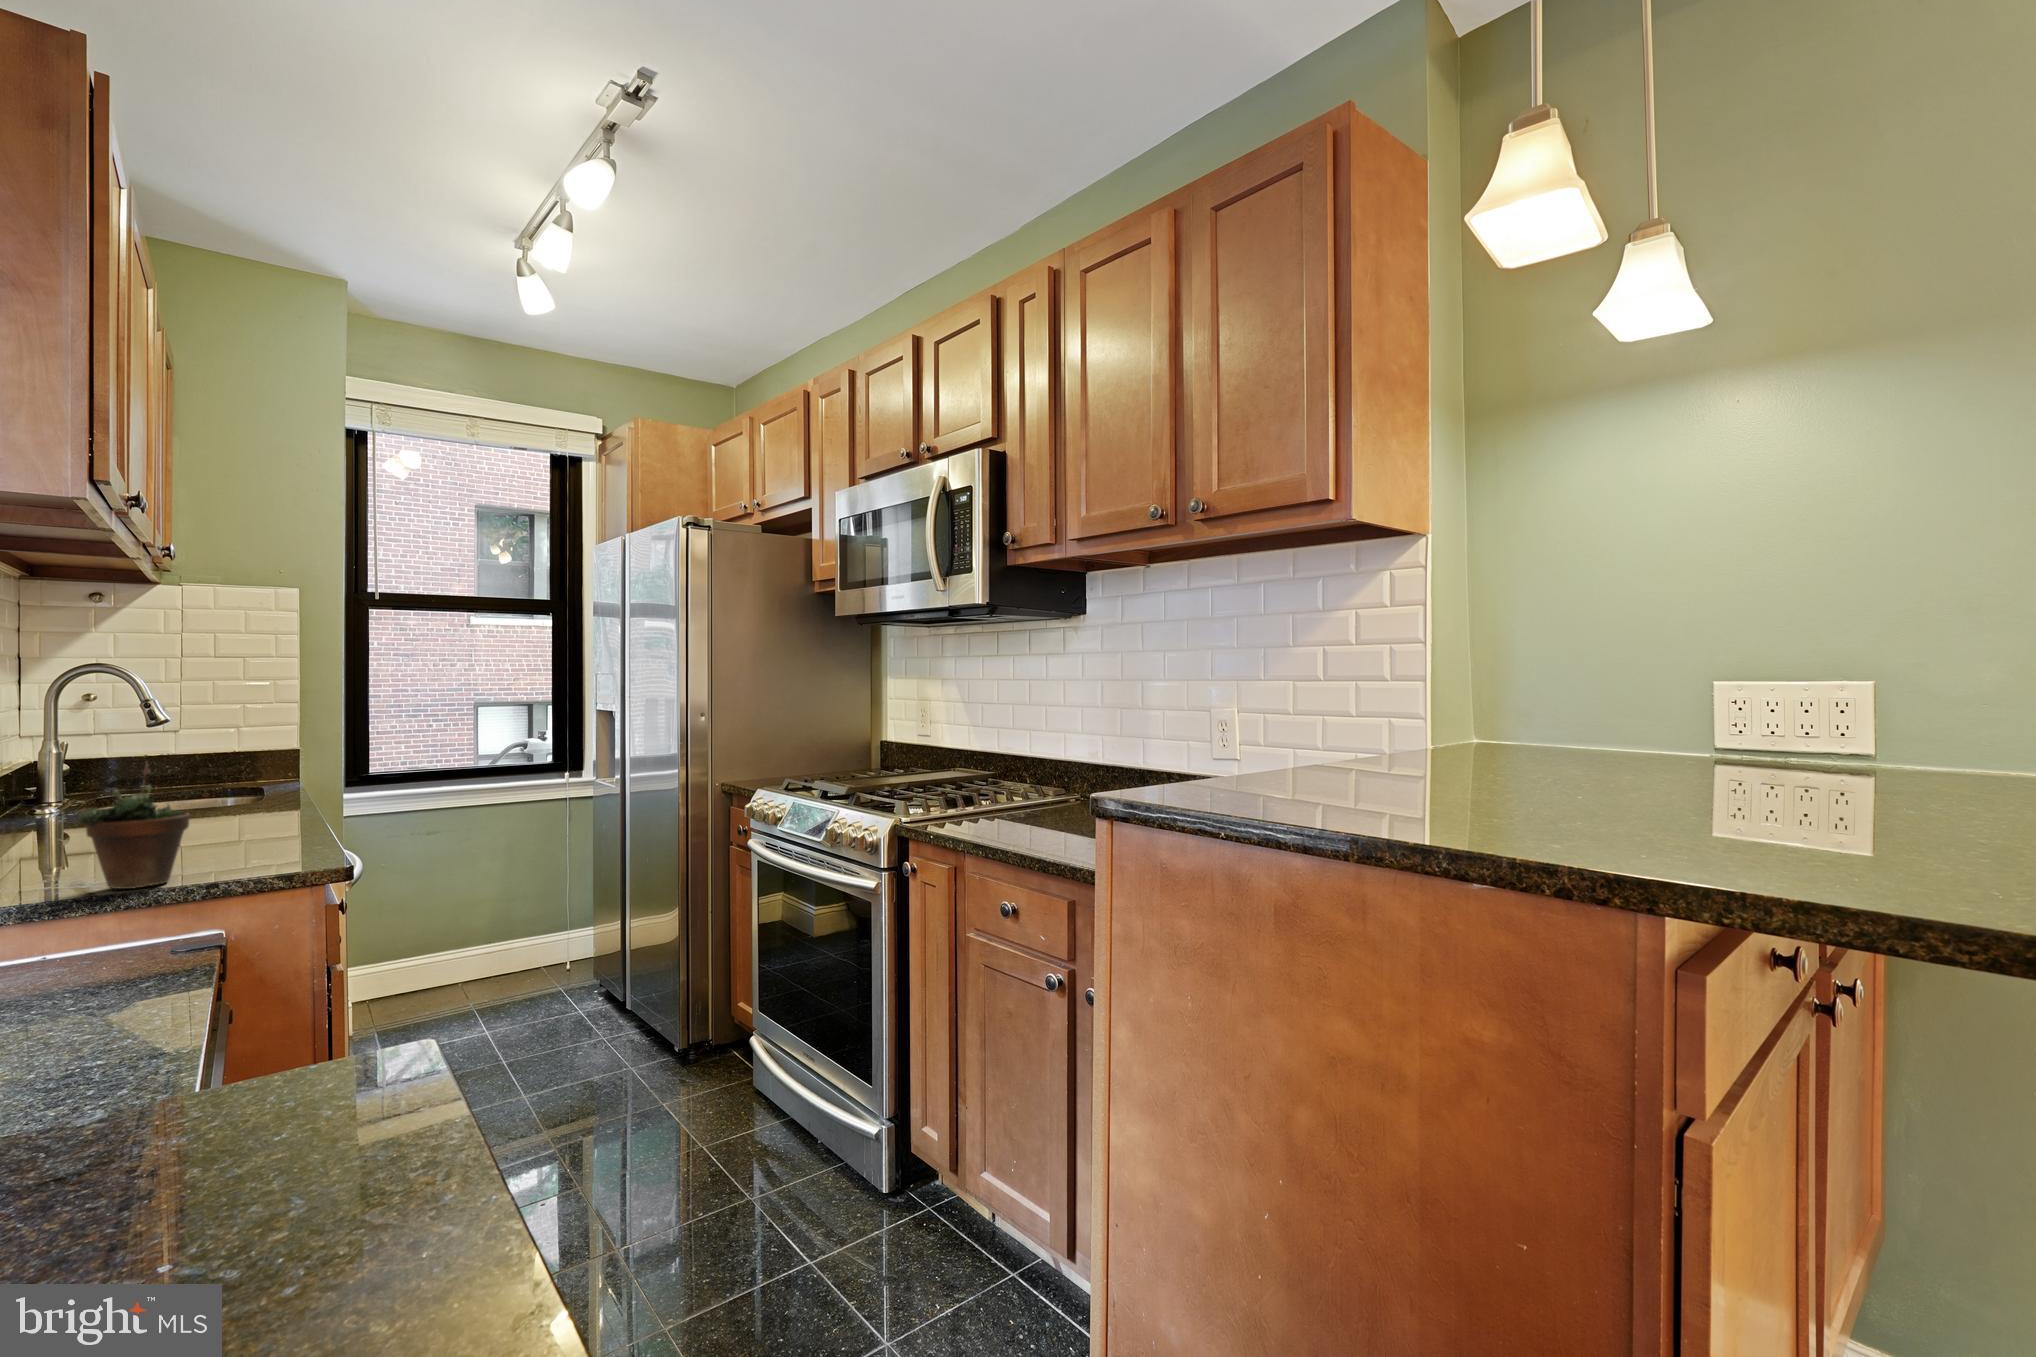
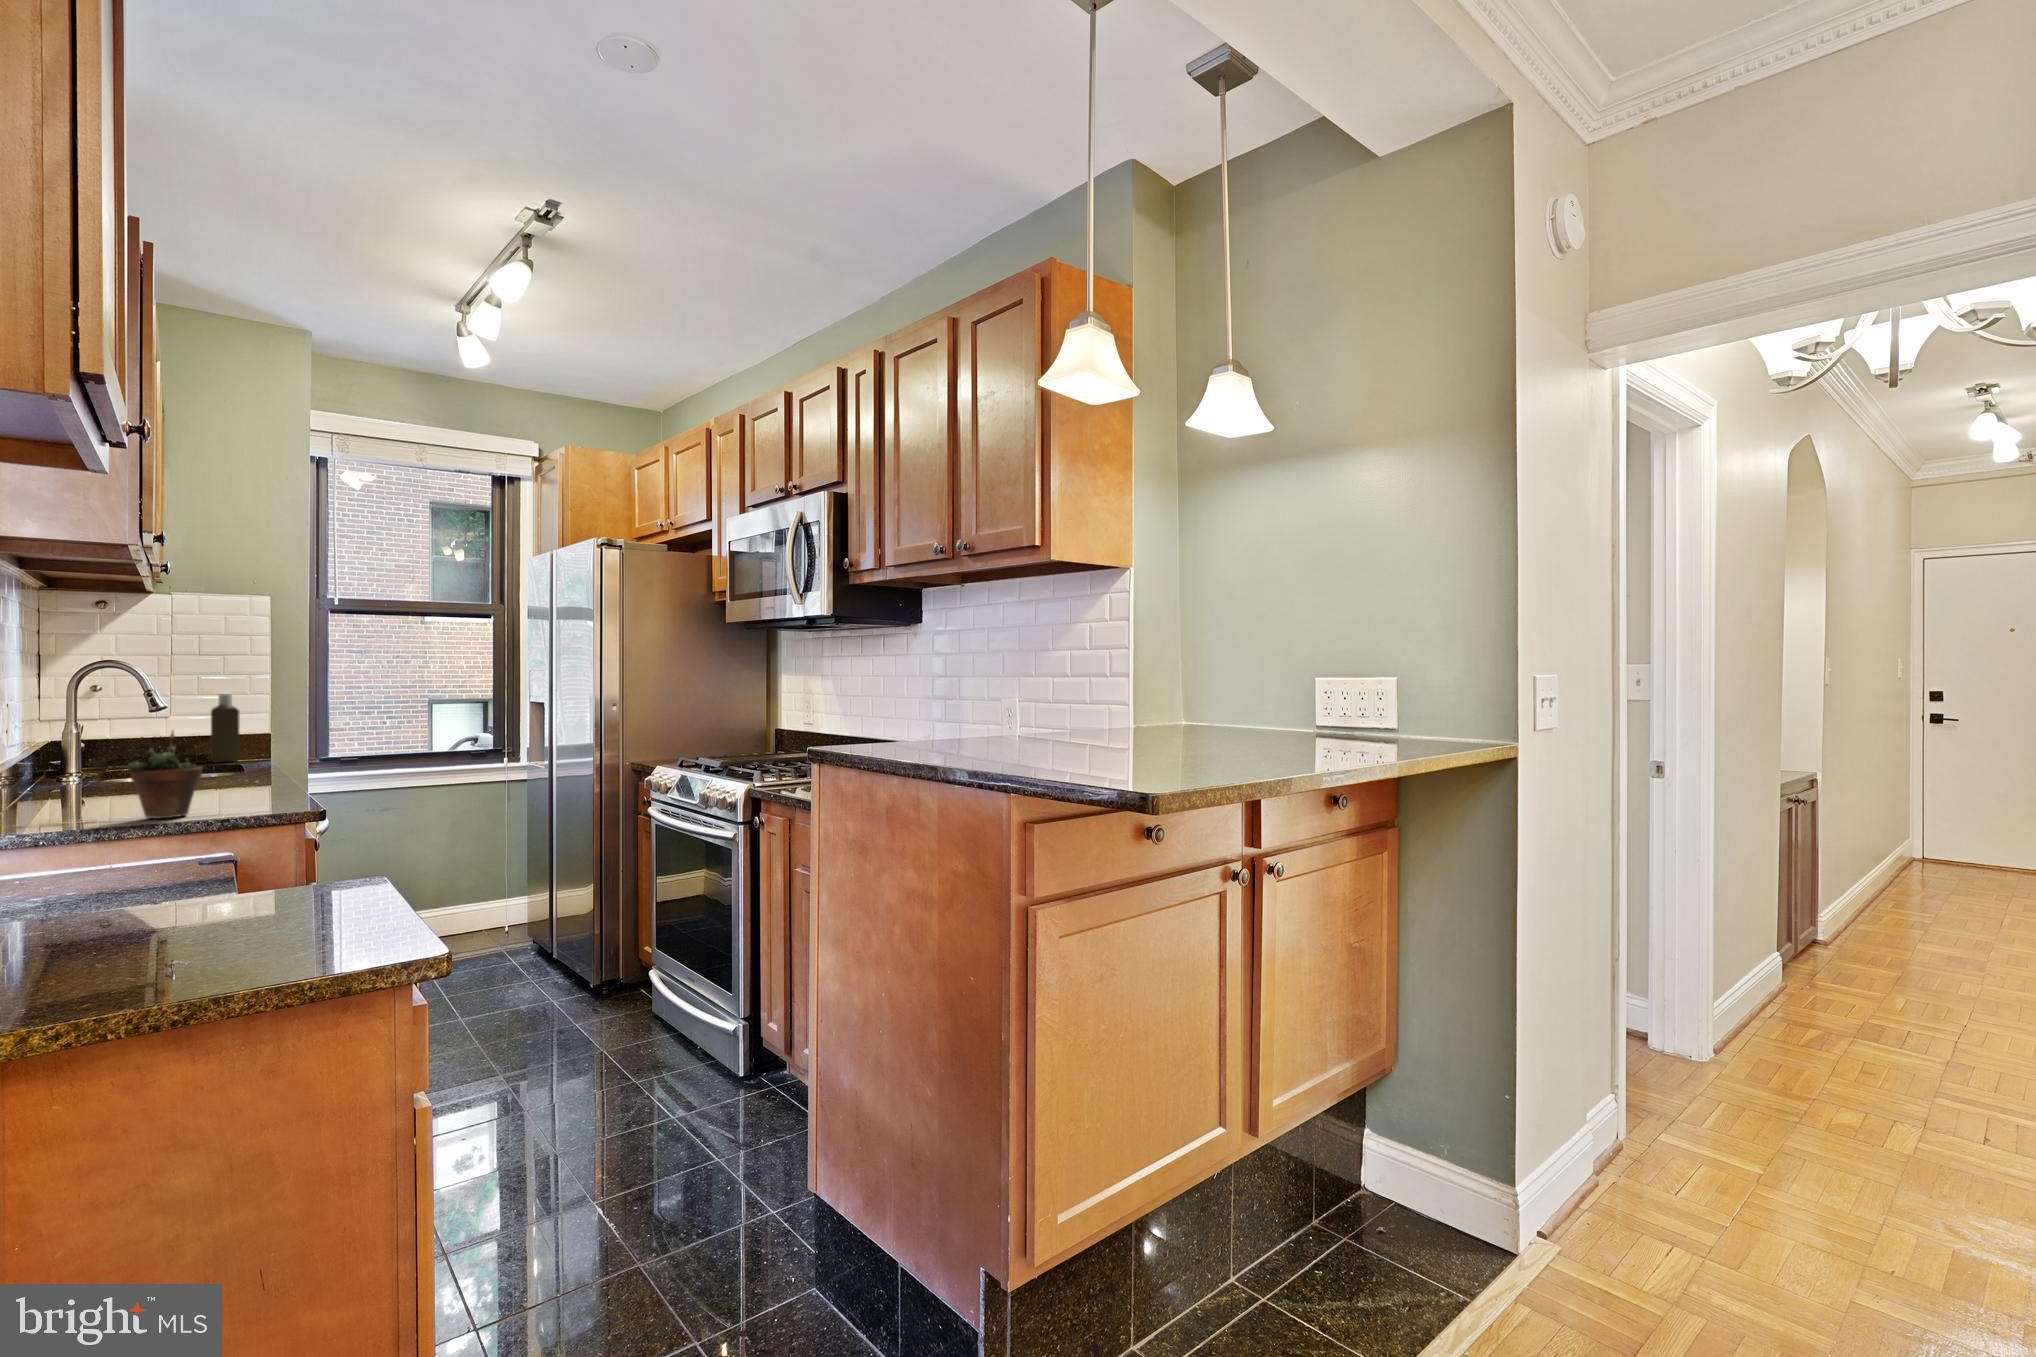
bottle: none [228,703,262,785] -> present [211,694,240,762]

